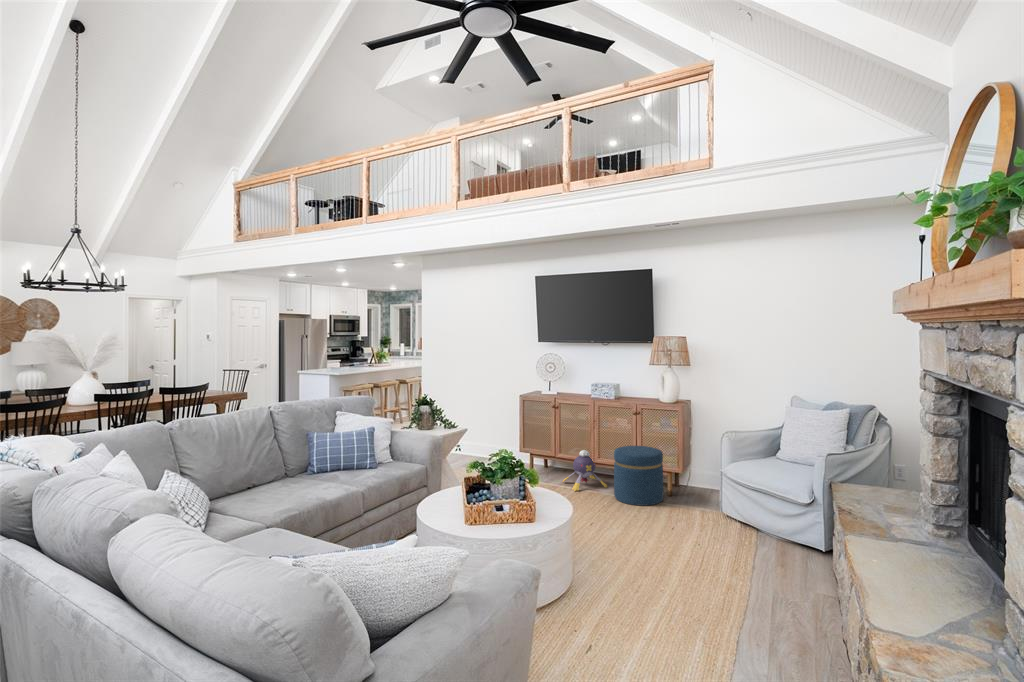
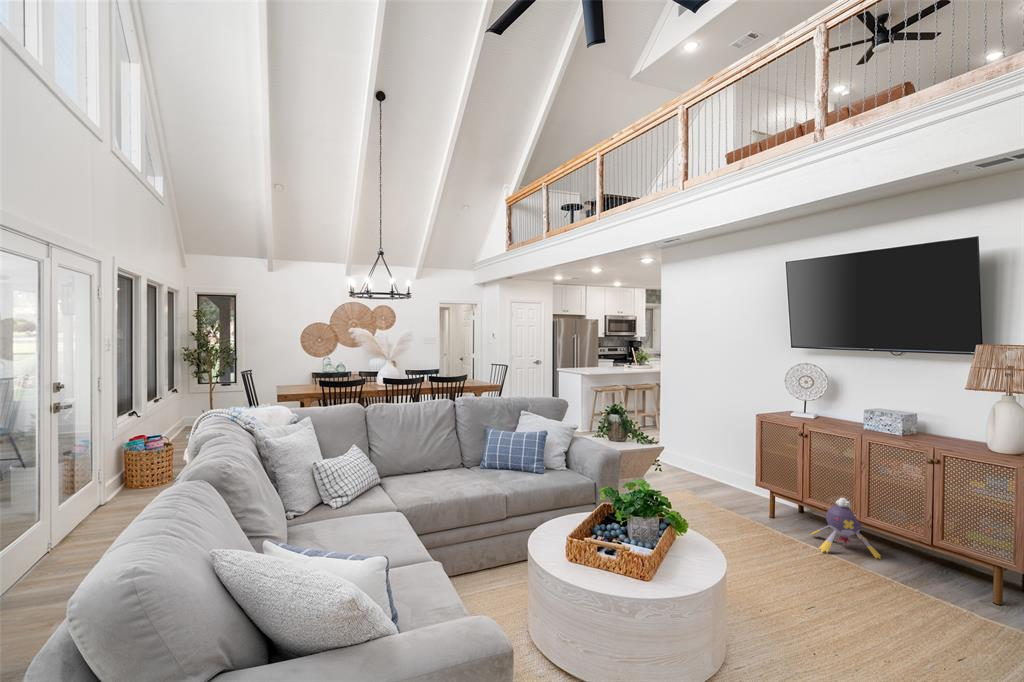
ottoman: present [614,446,663,506] -> none [883,504,977,606]

